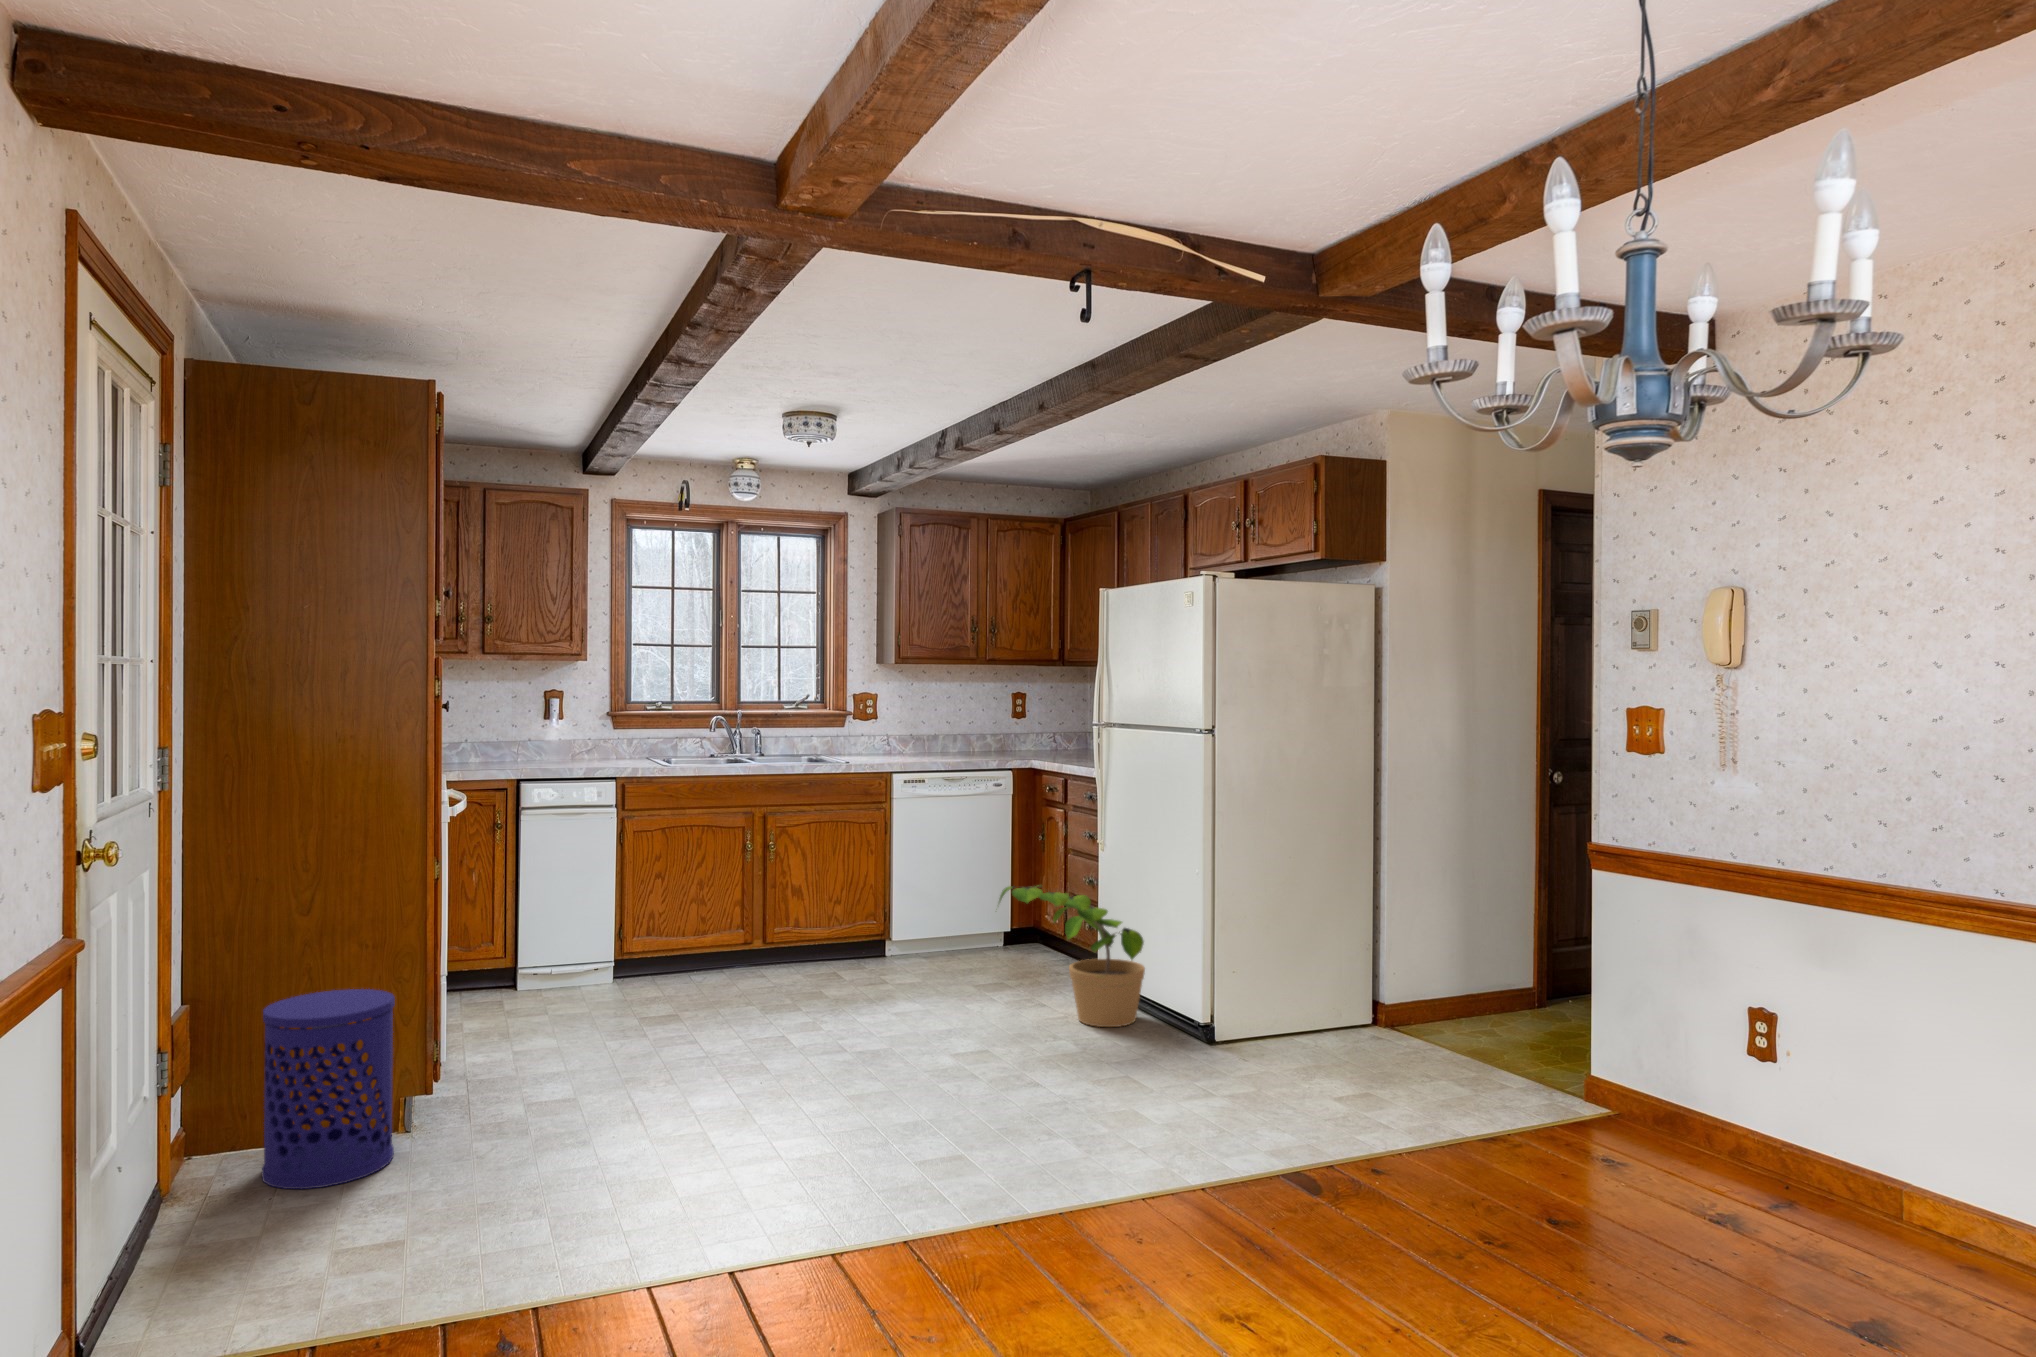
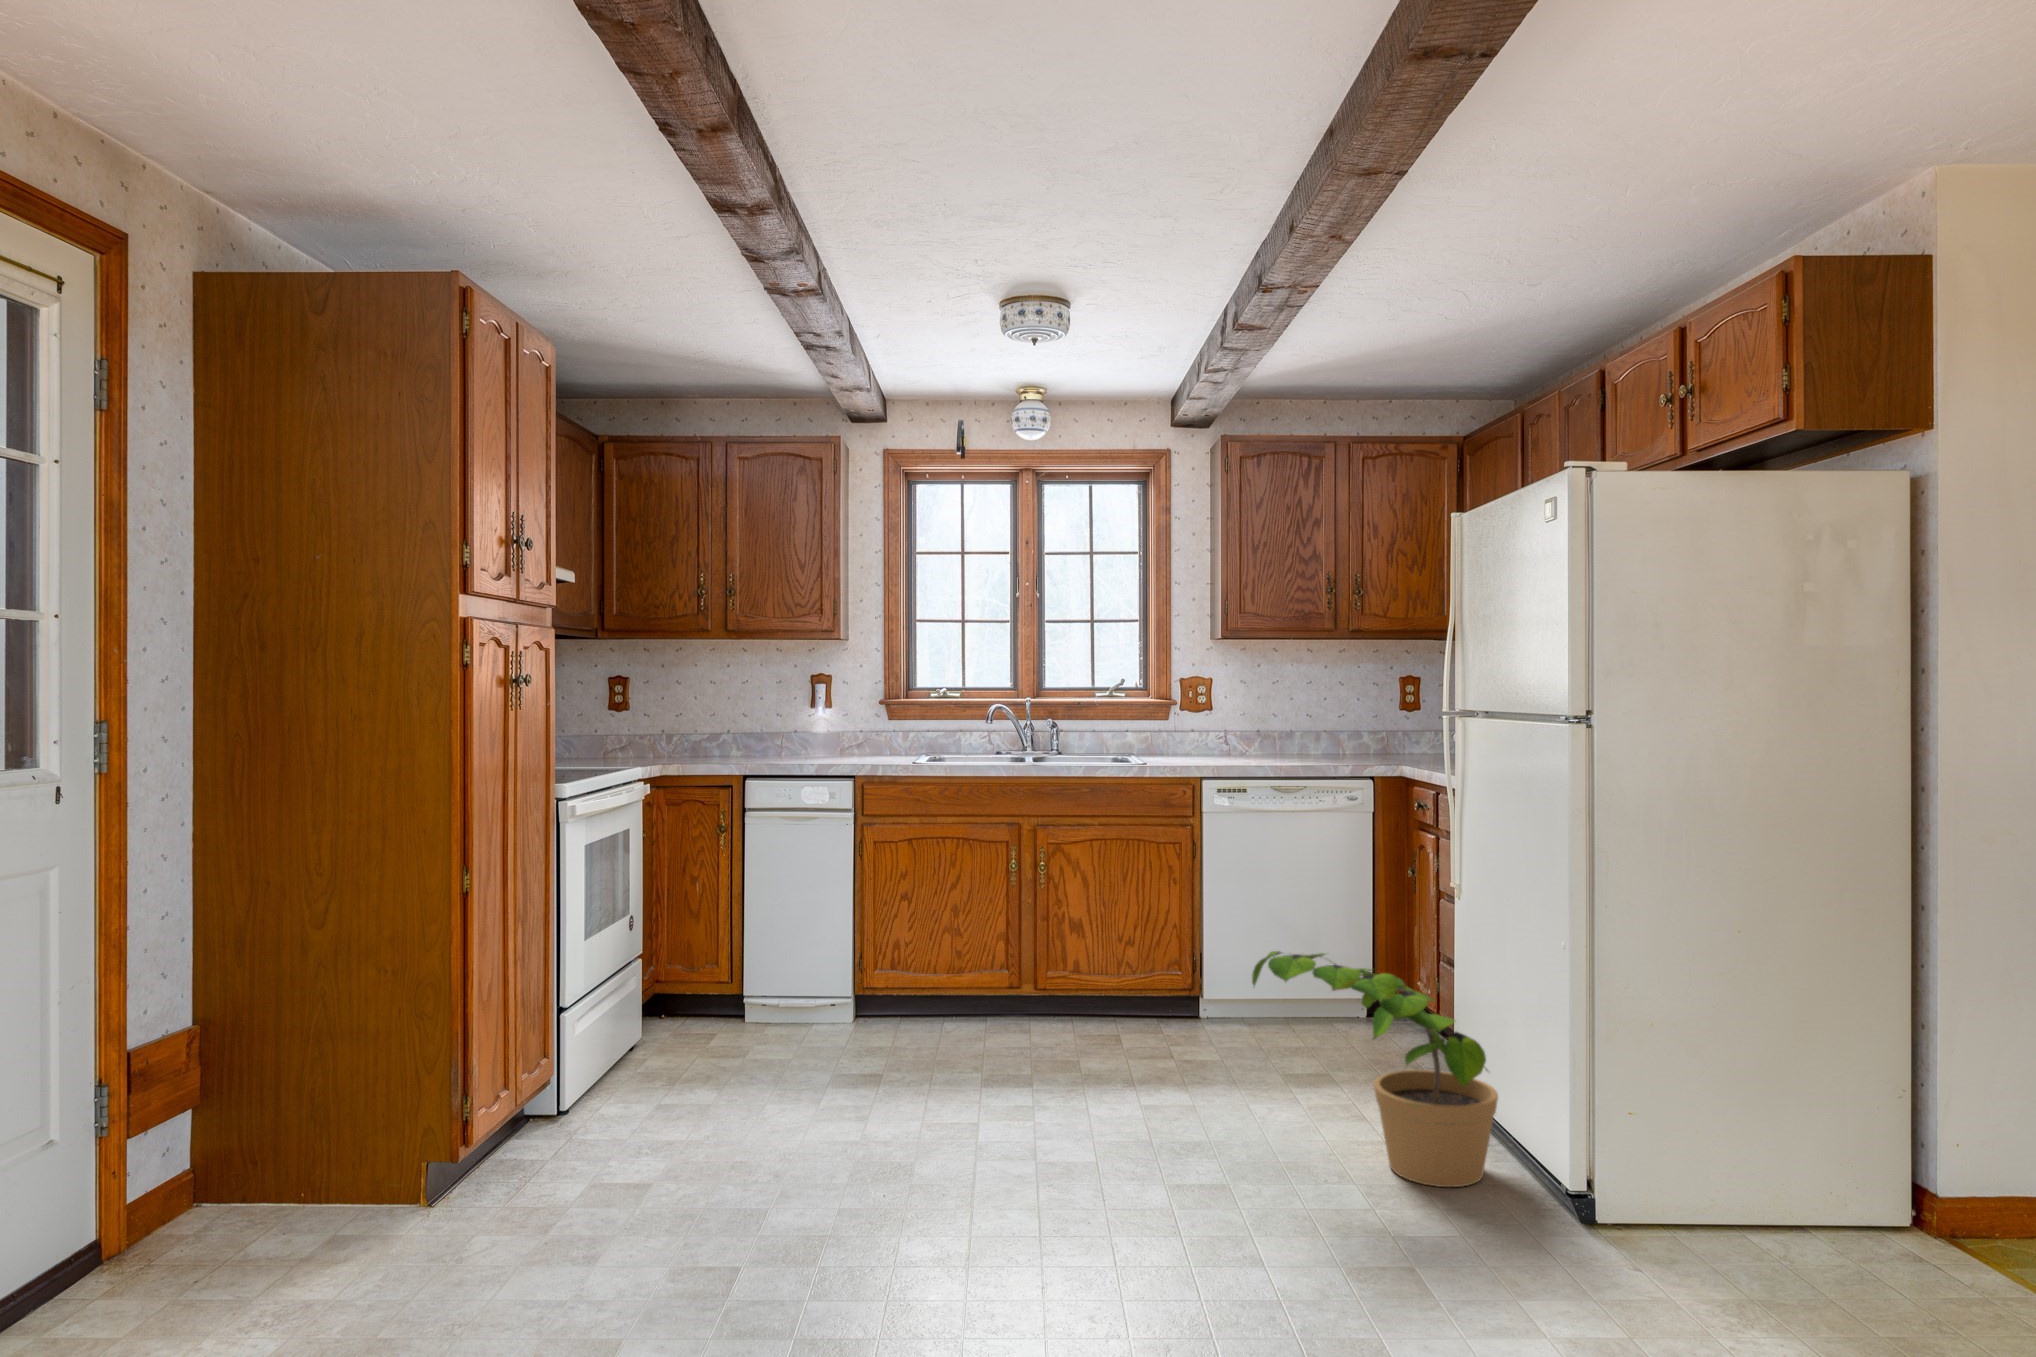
waste bin: present [262,989,395,1189] -> none [210,1023,377,1277]

